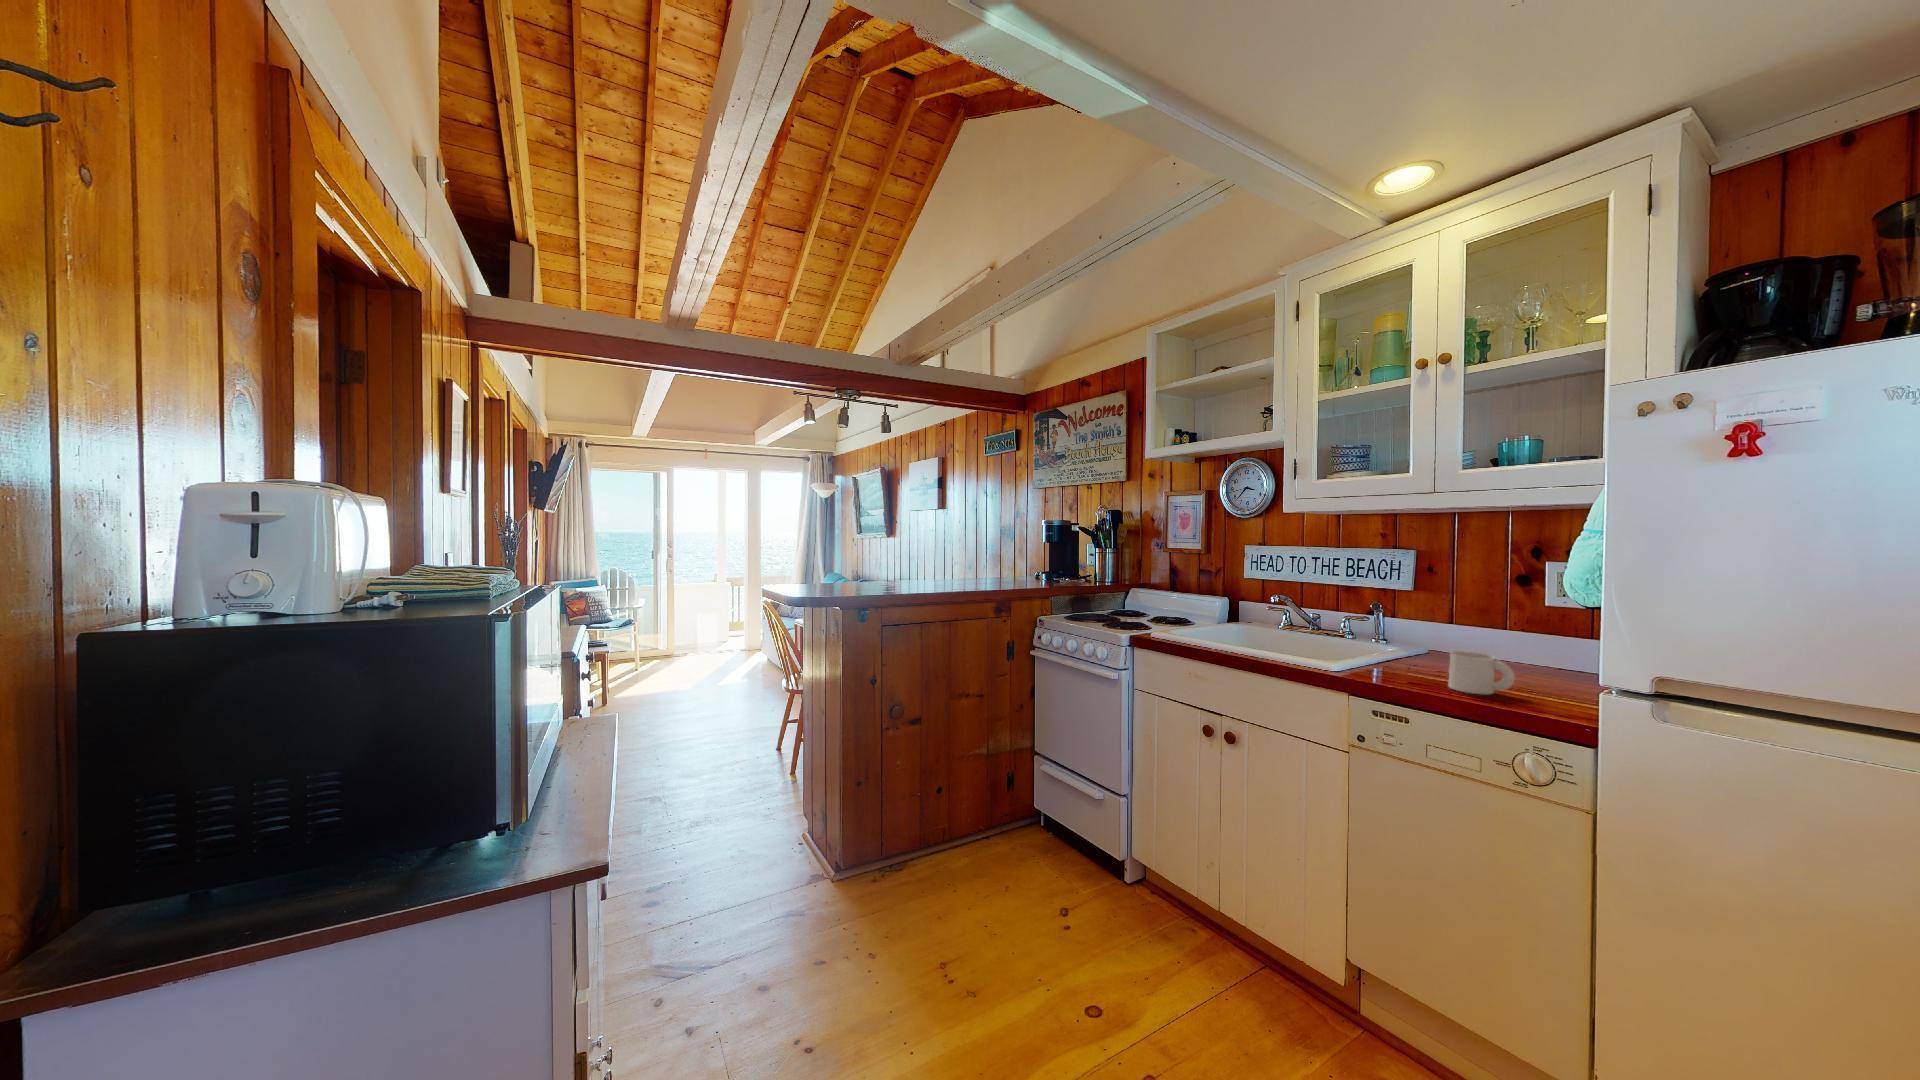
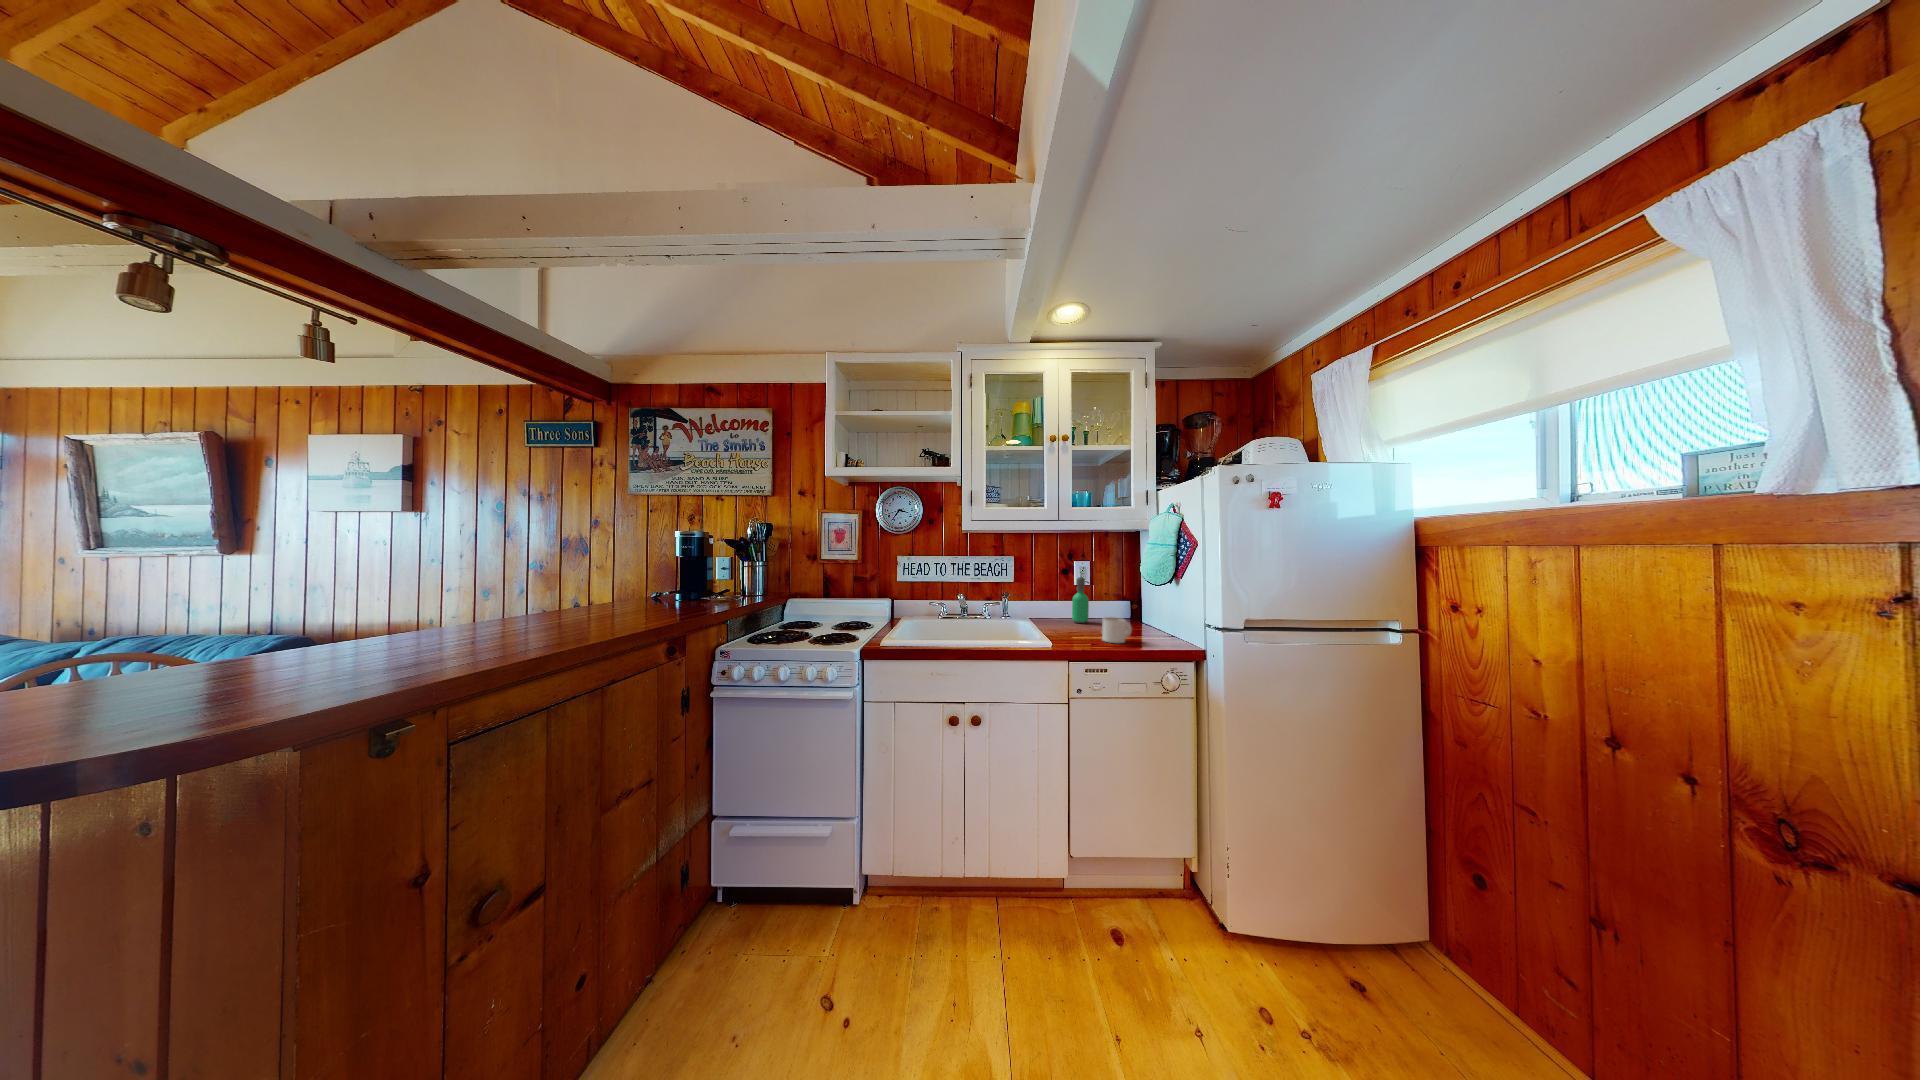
soap dispenser: none [1505,590,1543,671] -> present [1072,577,1089,623]

